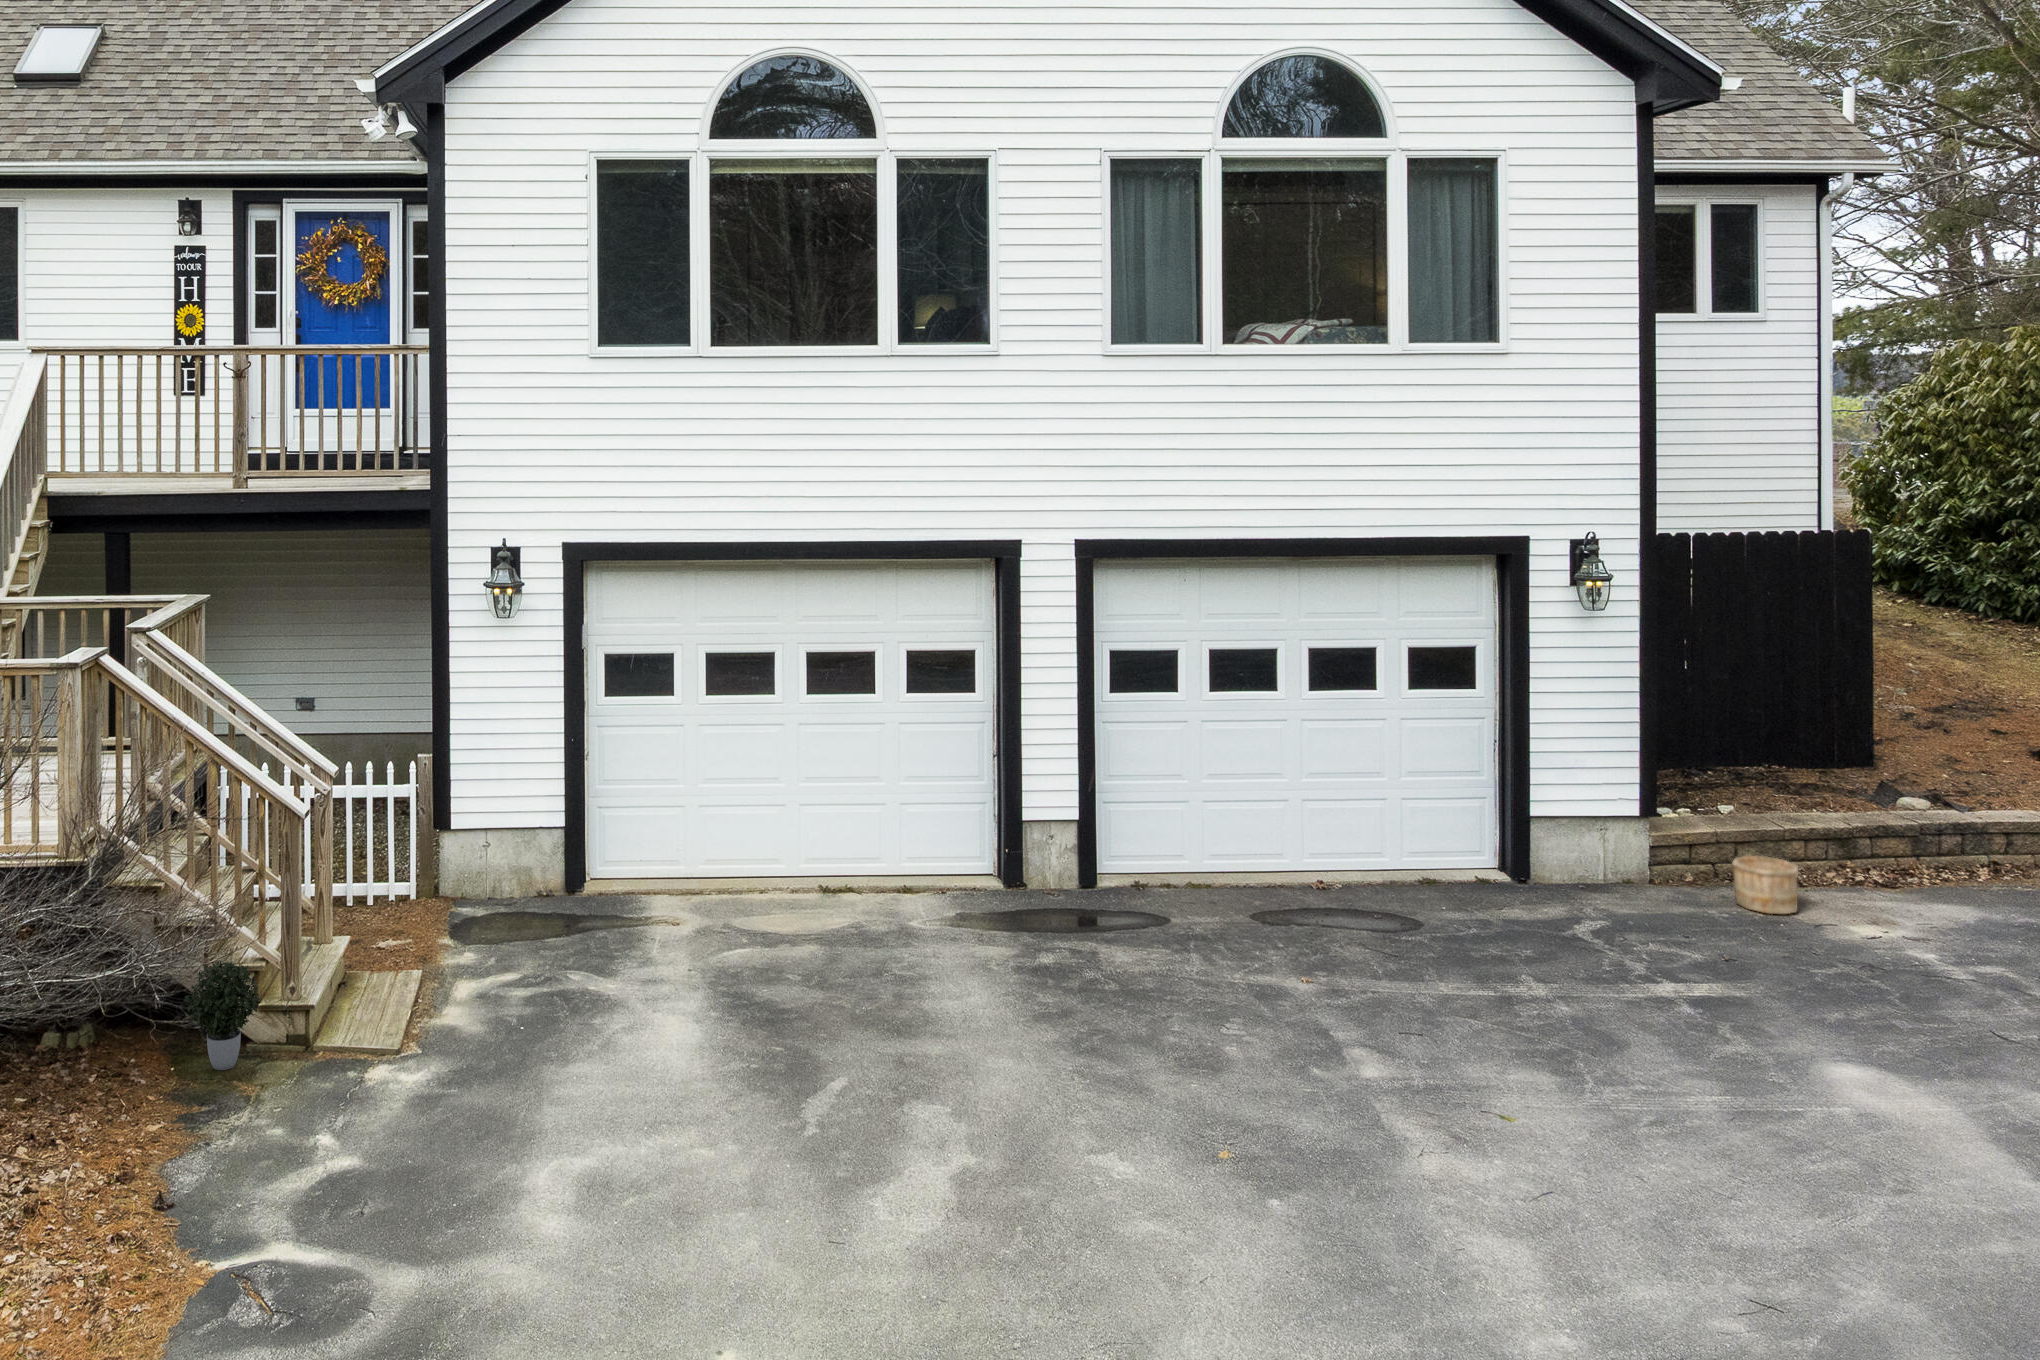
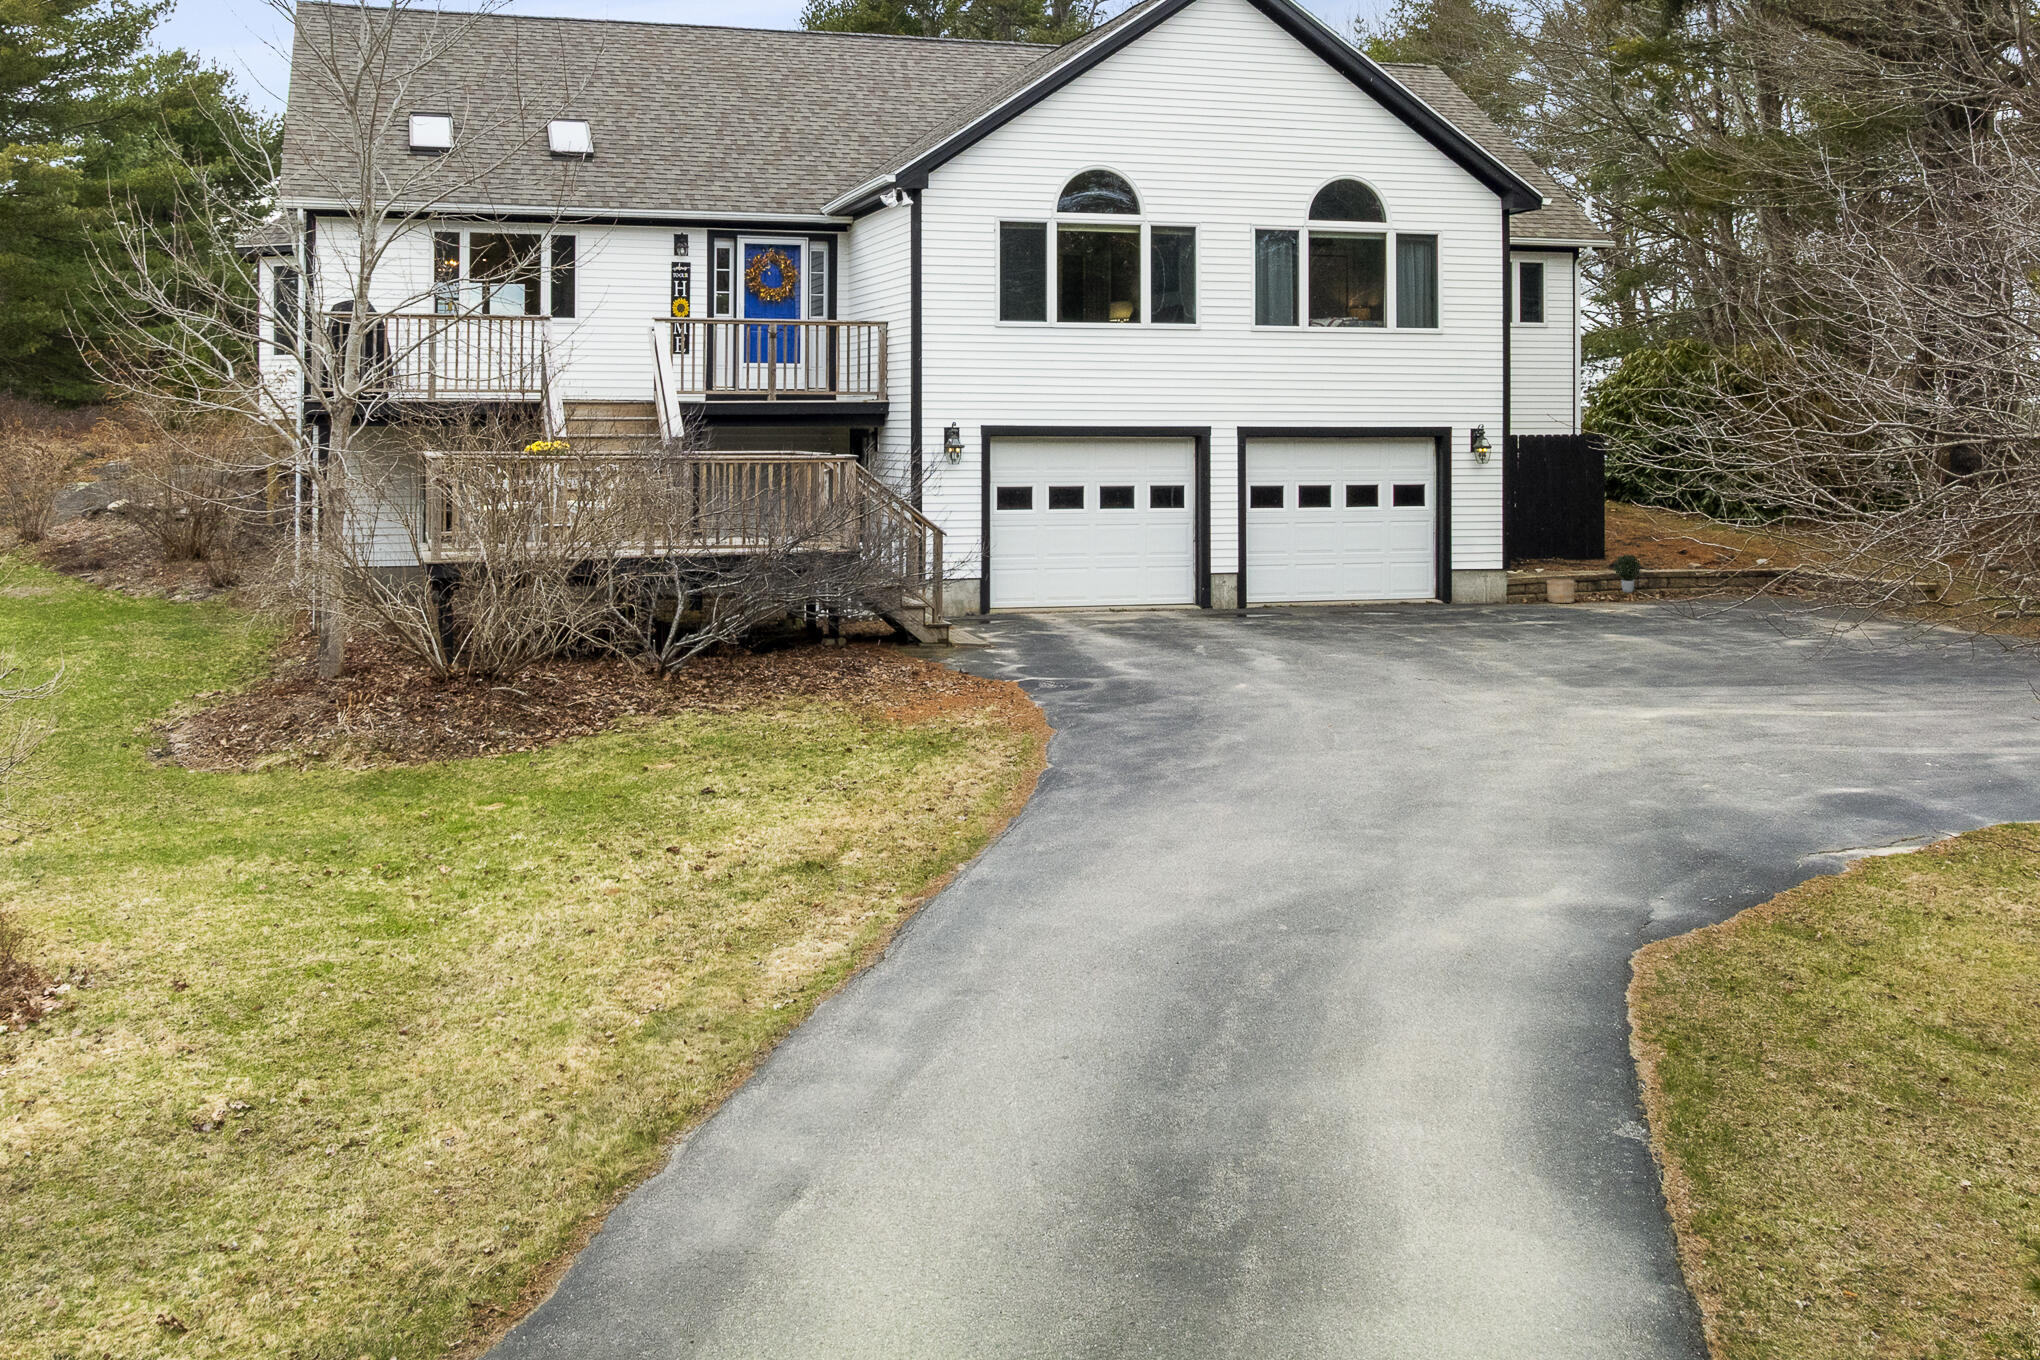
potted plant: present [184,961,261,1070] -> present [1613,554,1641,593]

